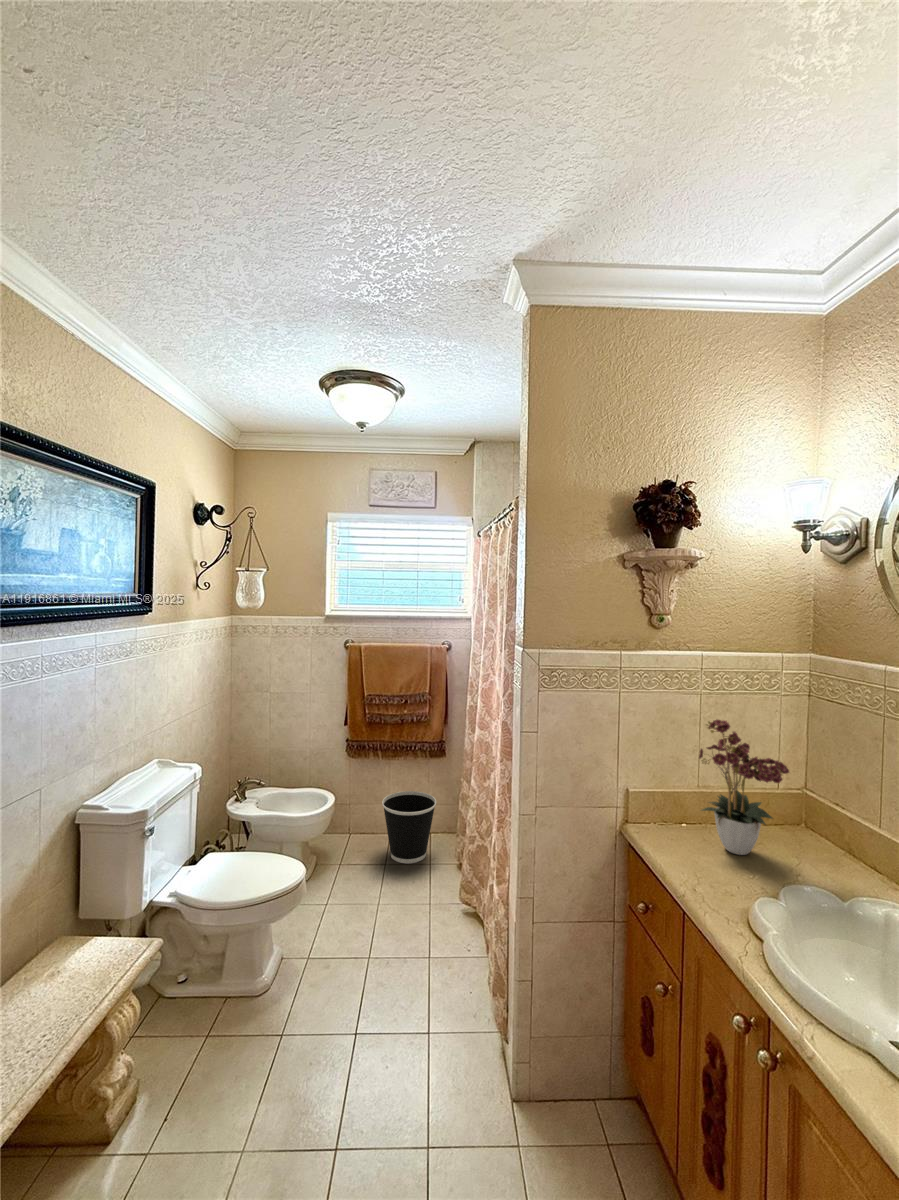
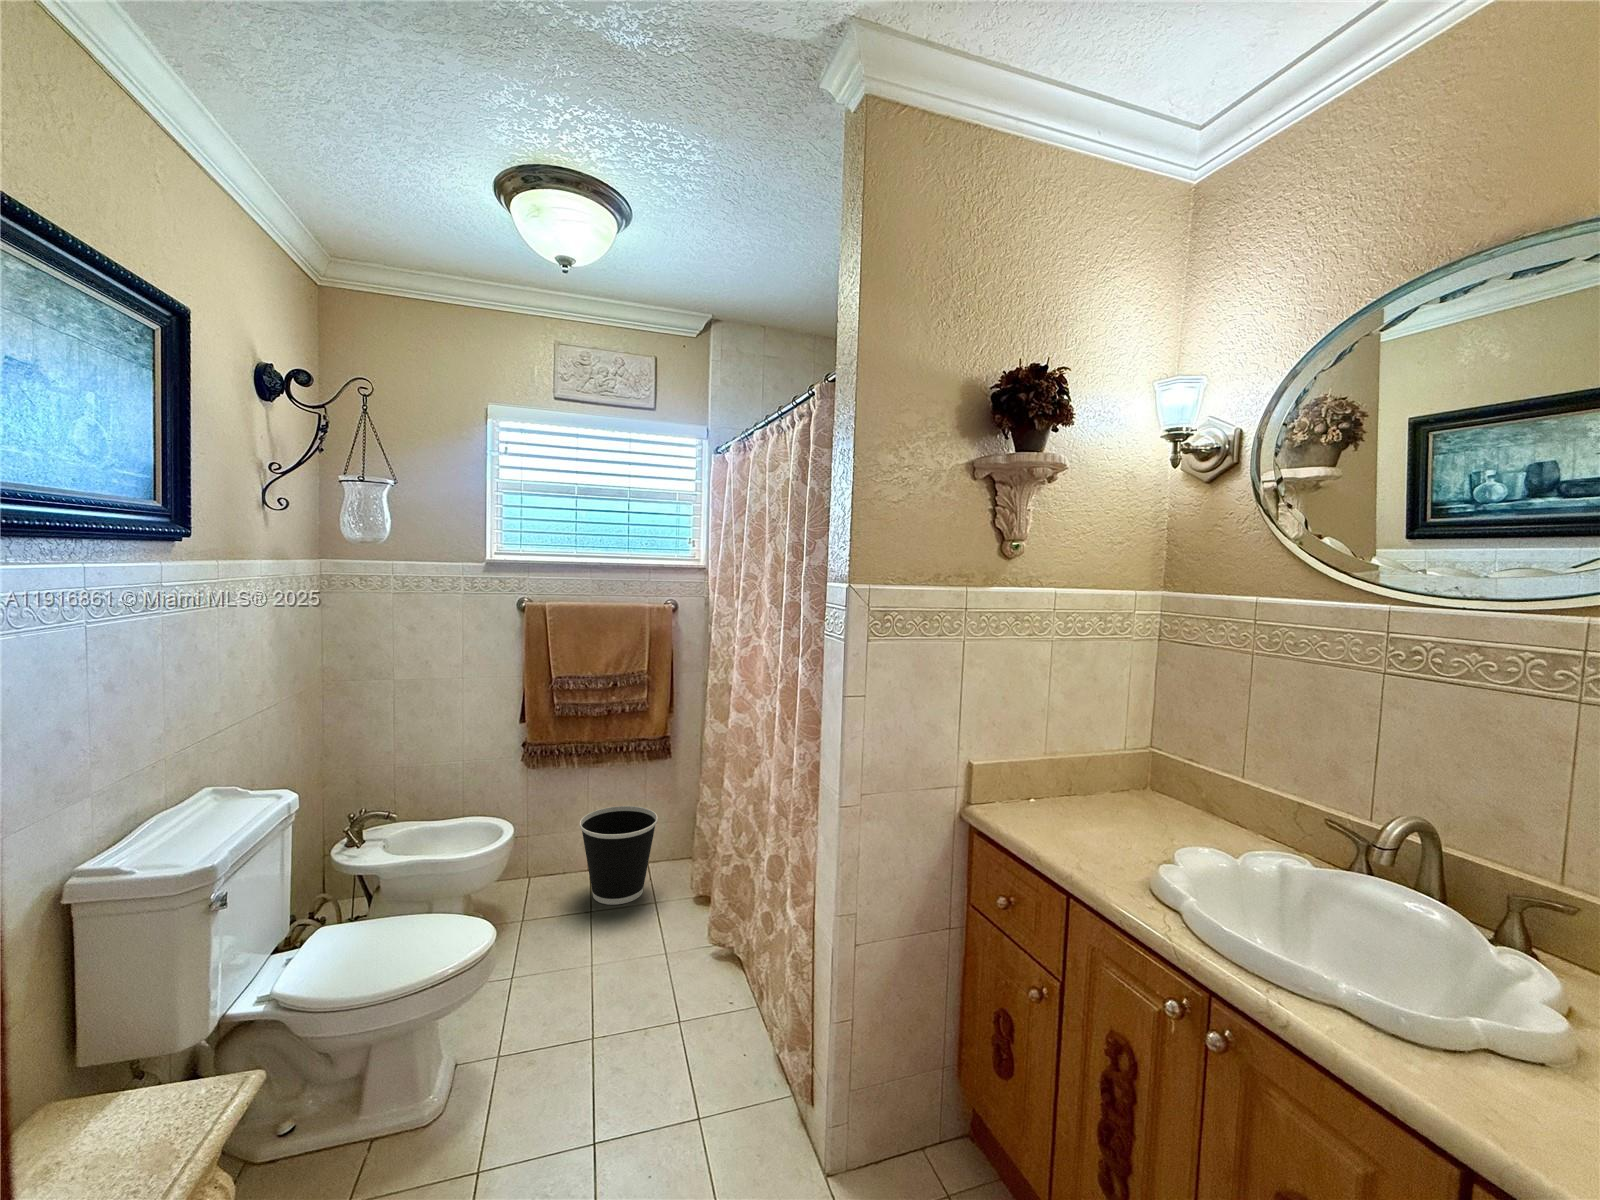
flower arrangement: present [699,720,789,855] -> none [1061,659,1175,827]

